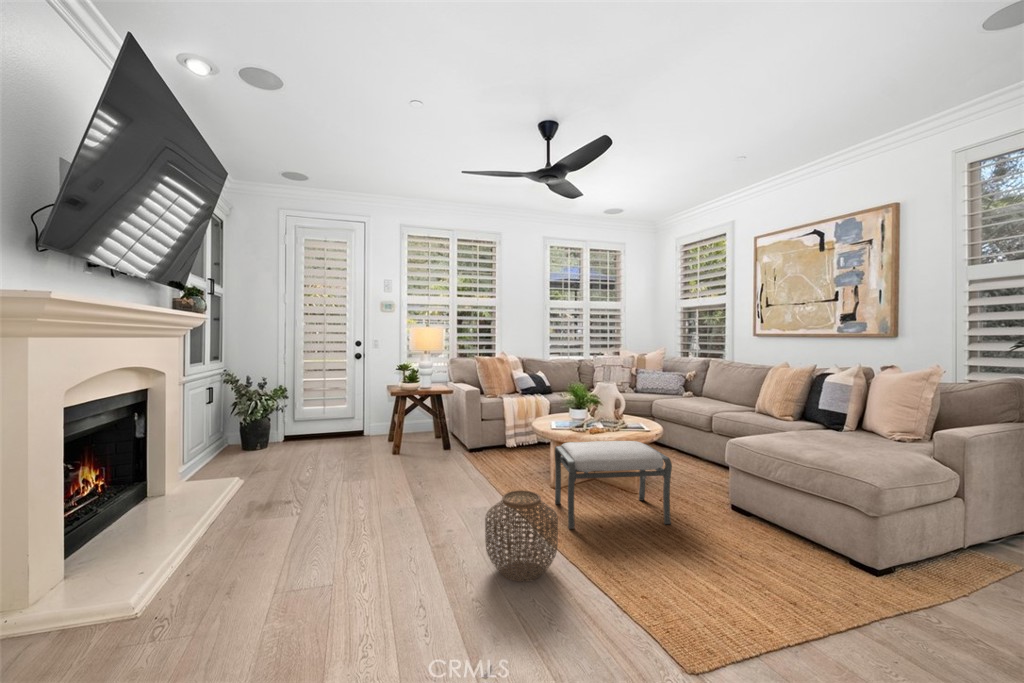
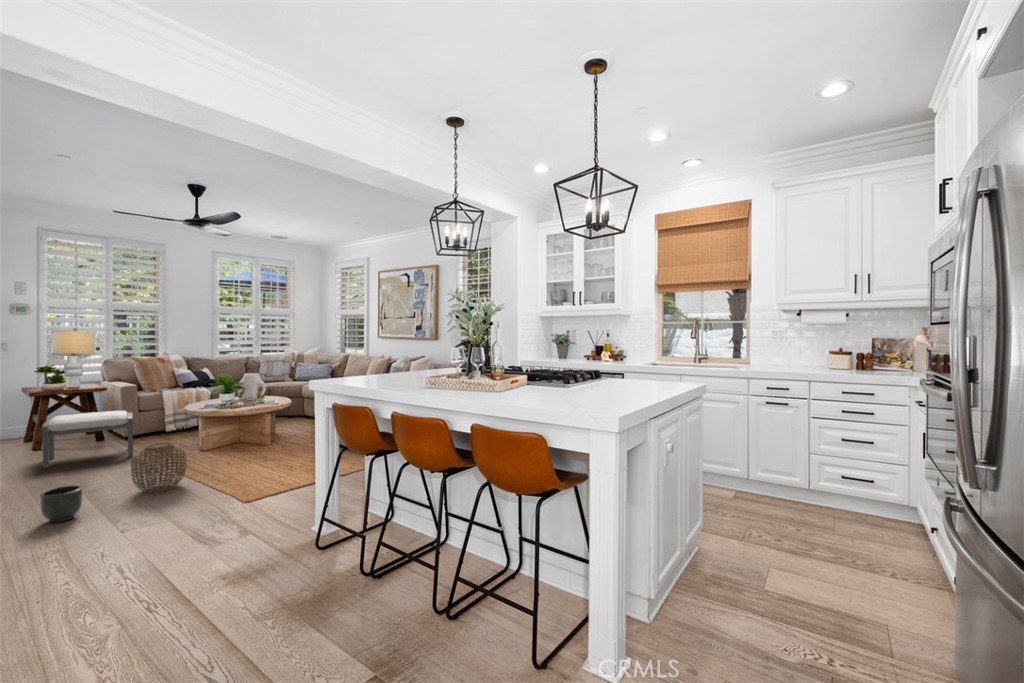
ottoman: present [555,441,672,529] -> present [42,411,133,468]
planter: none [373,557,425,626] -> present [40,485,82,522]

